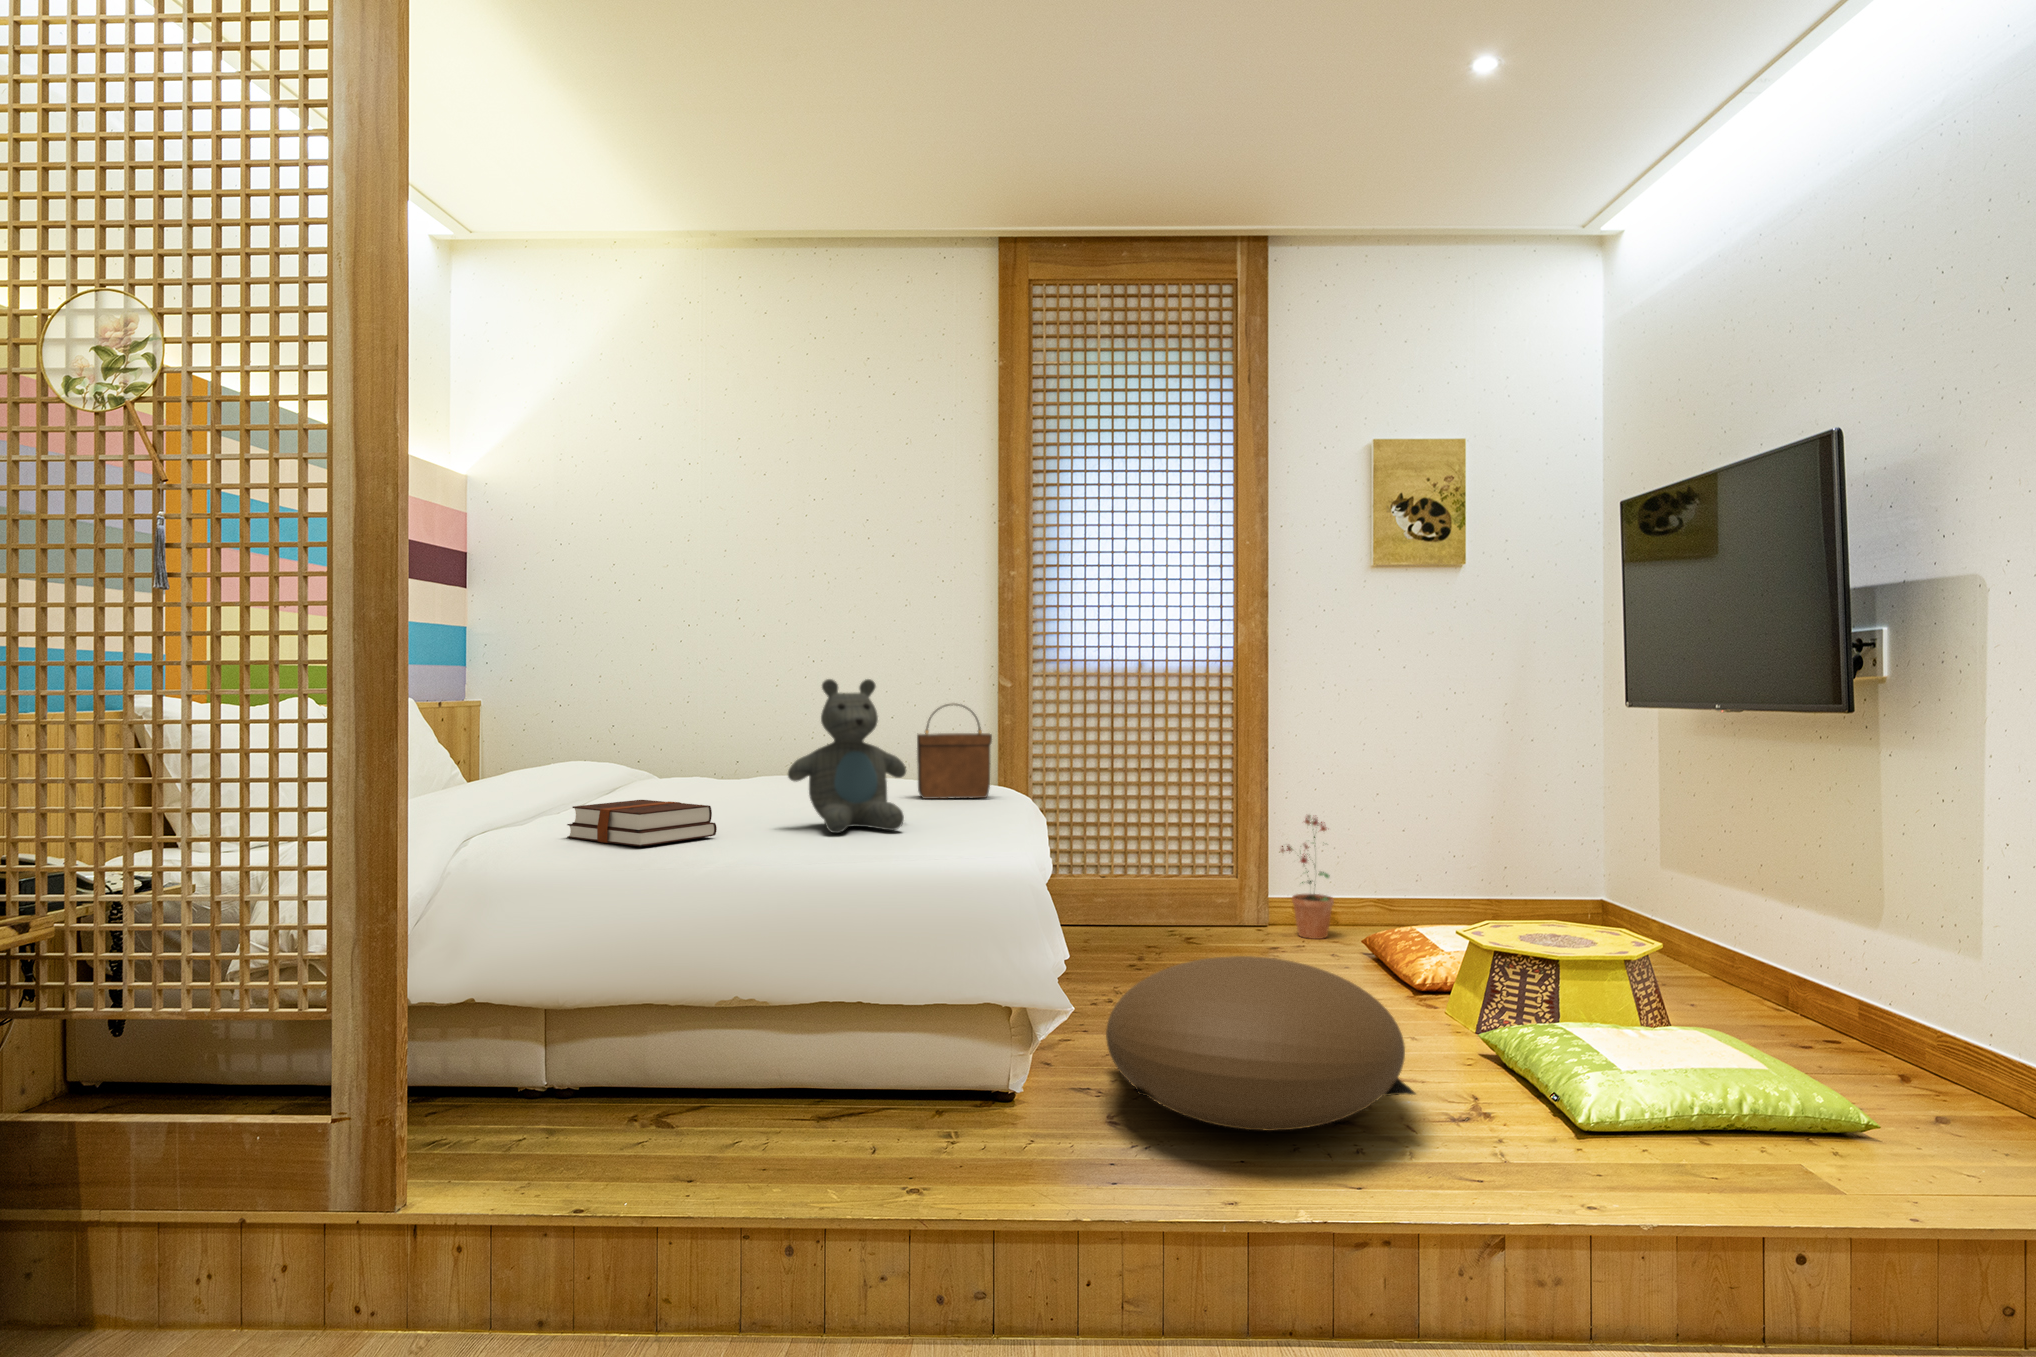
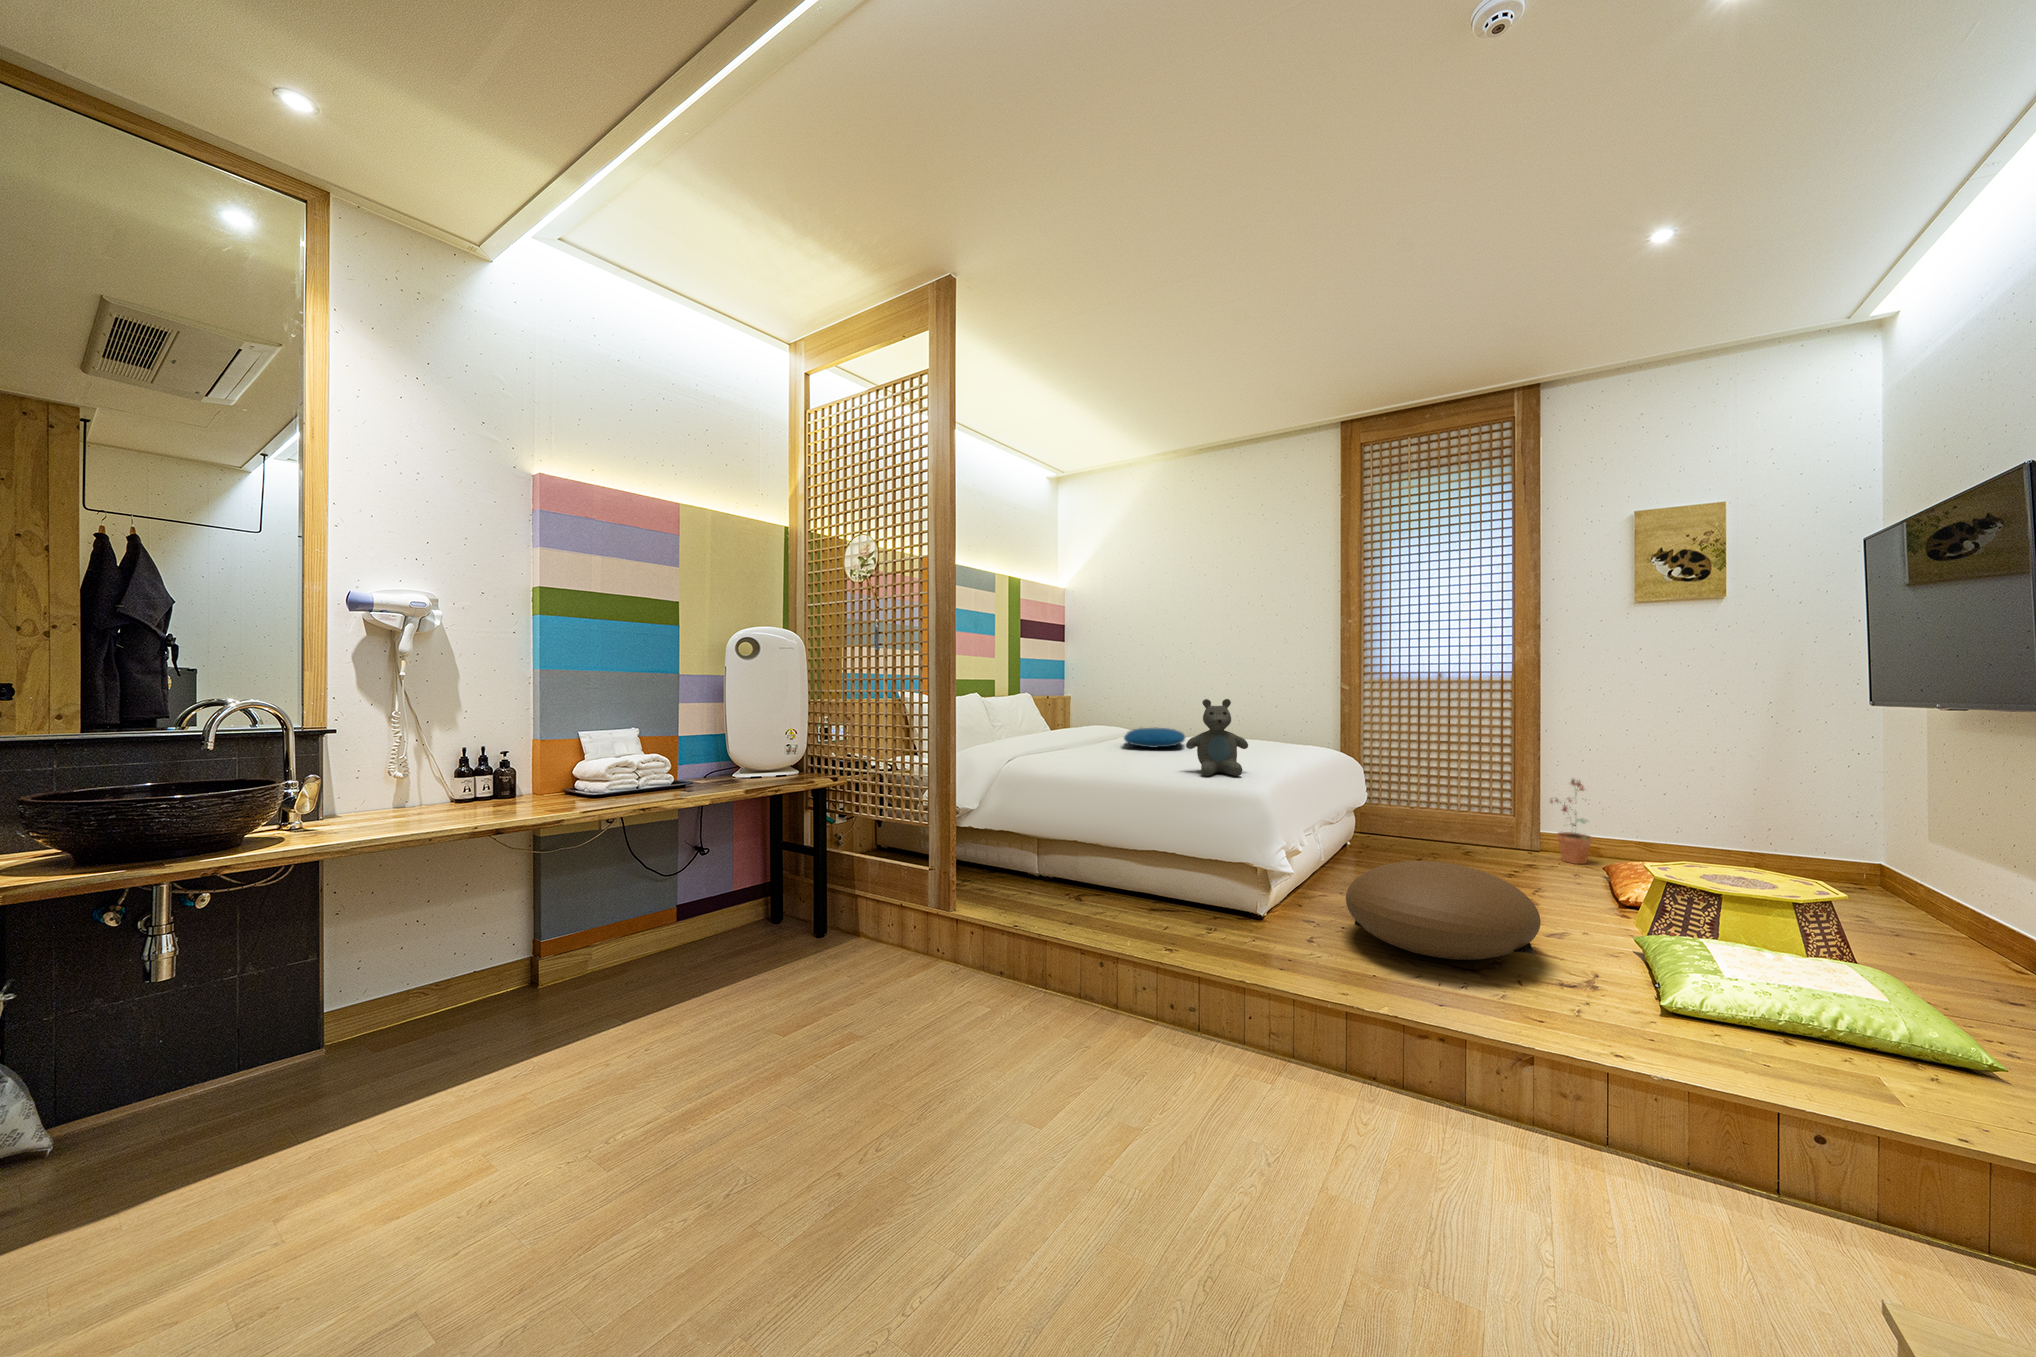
handbag: present [917,703,992,799] -> none [1270,706,1314,759]
pillow: none [626,754,753,792] -> present [1124,728,1185,748]
hardback book: present [567,800,717,846] -> none [1087,754,1150,777]

